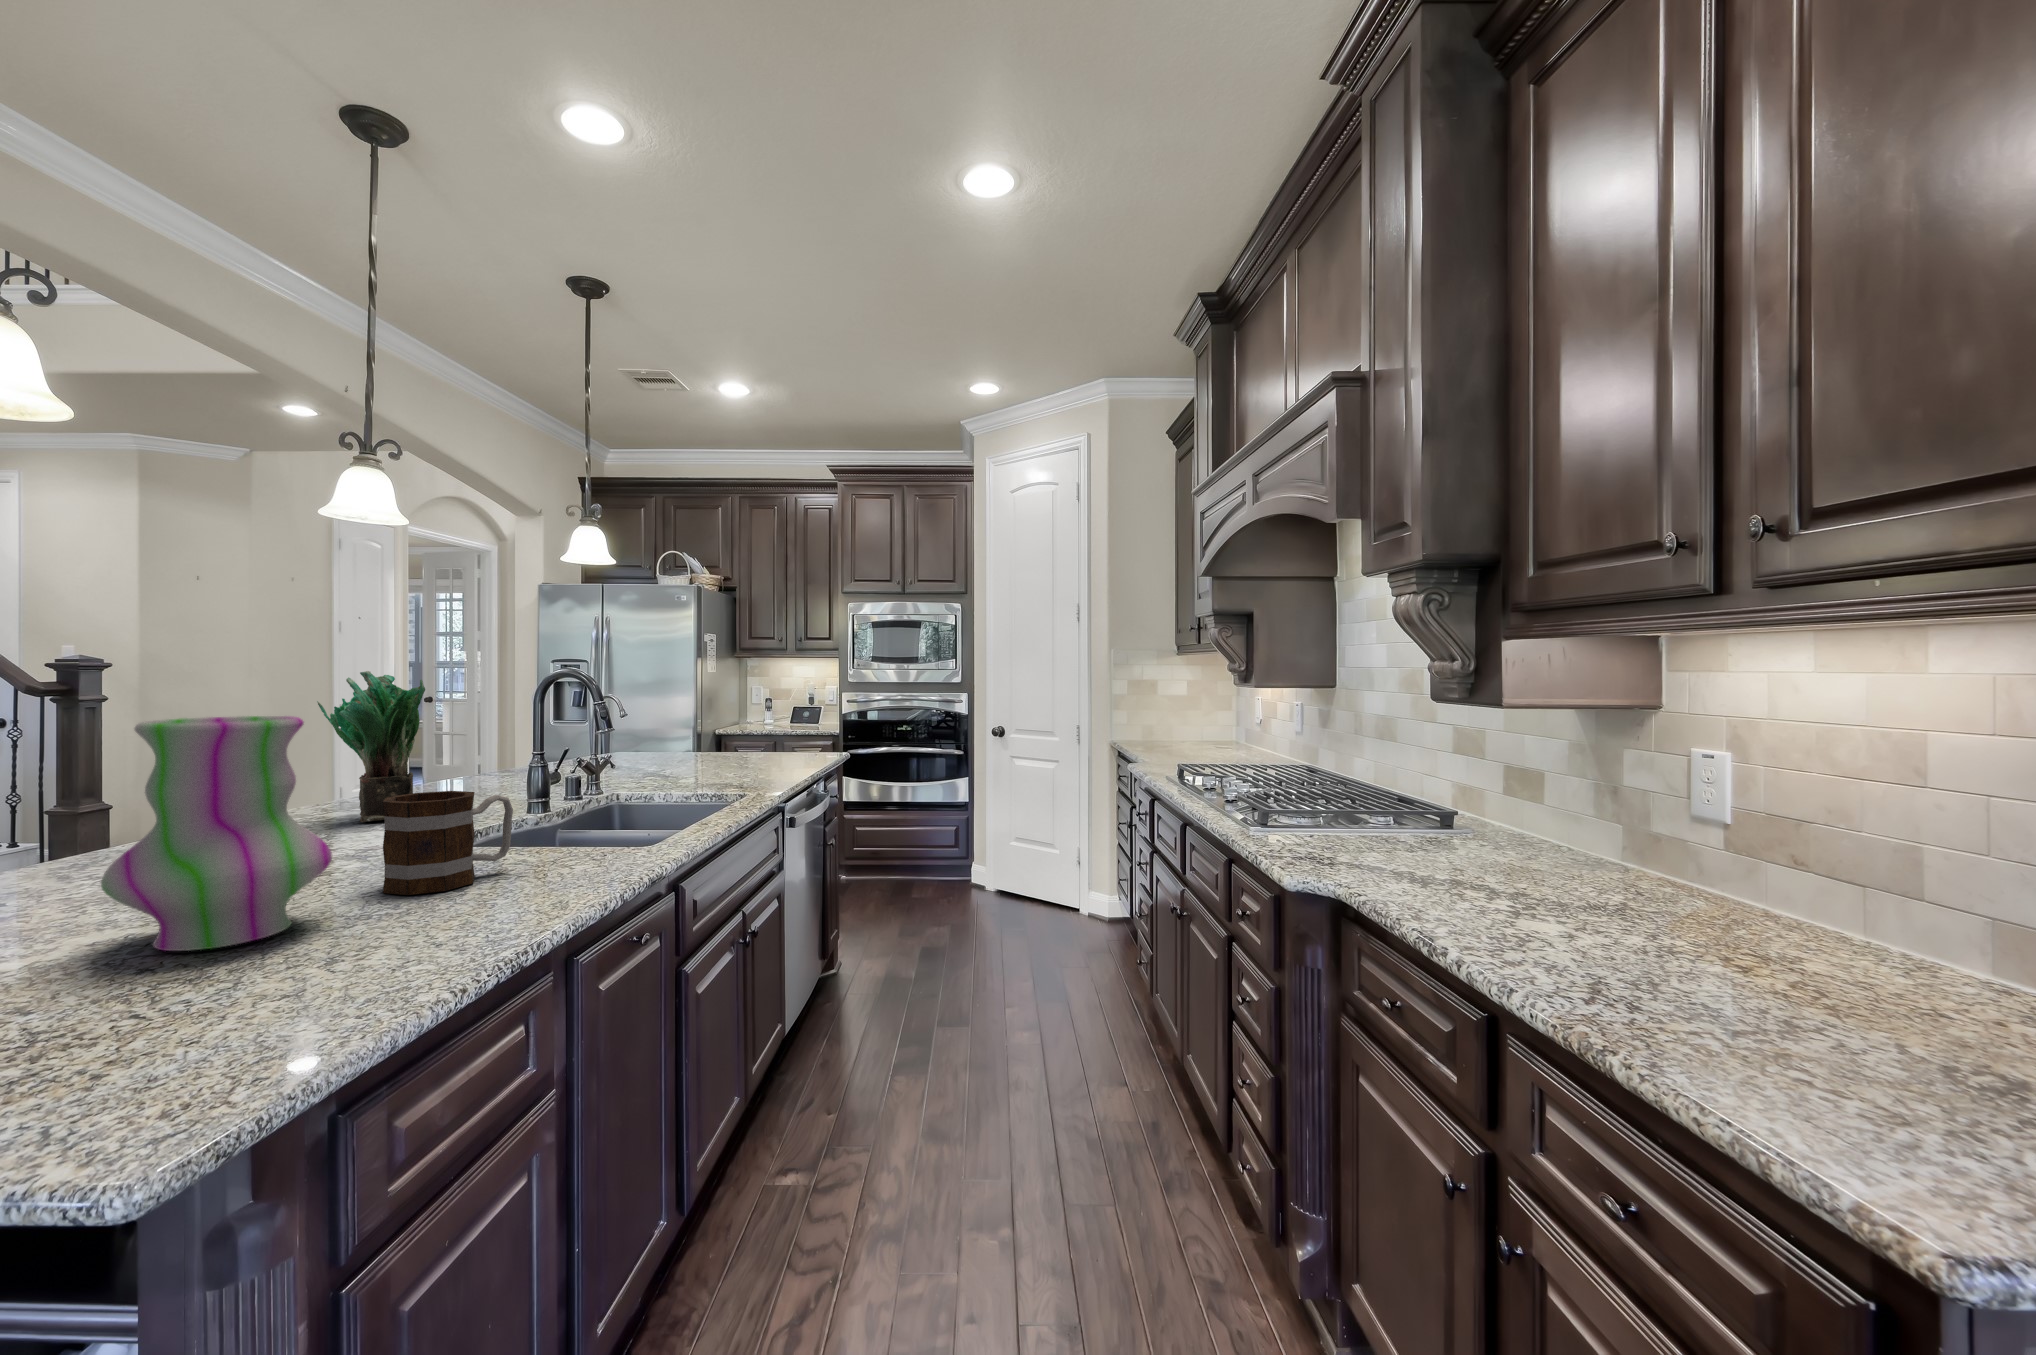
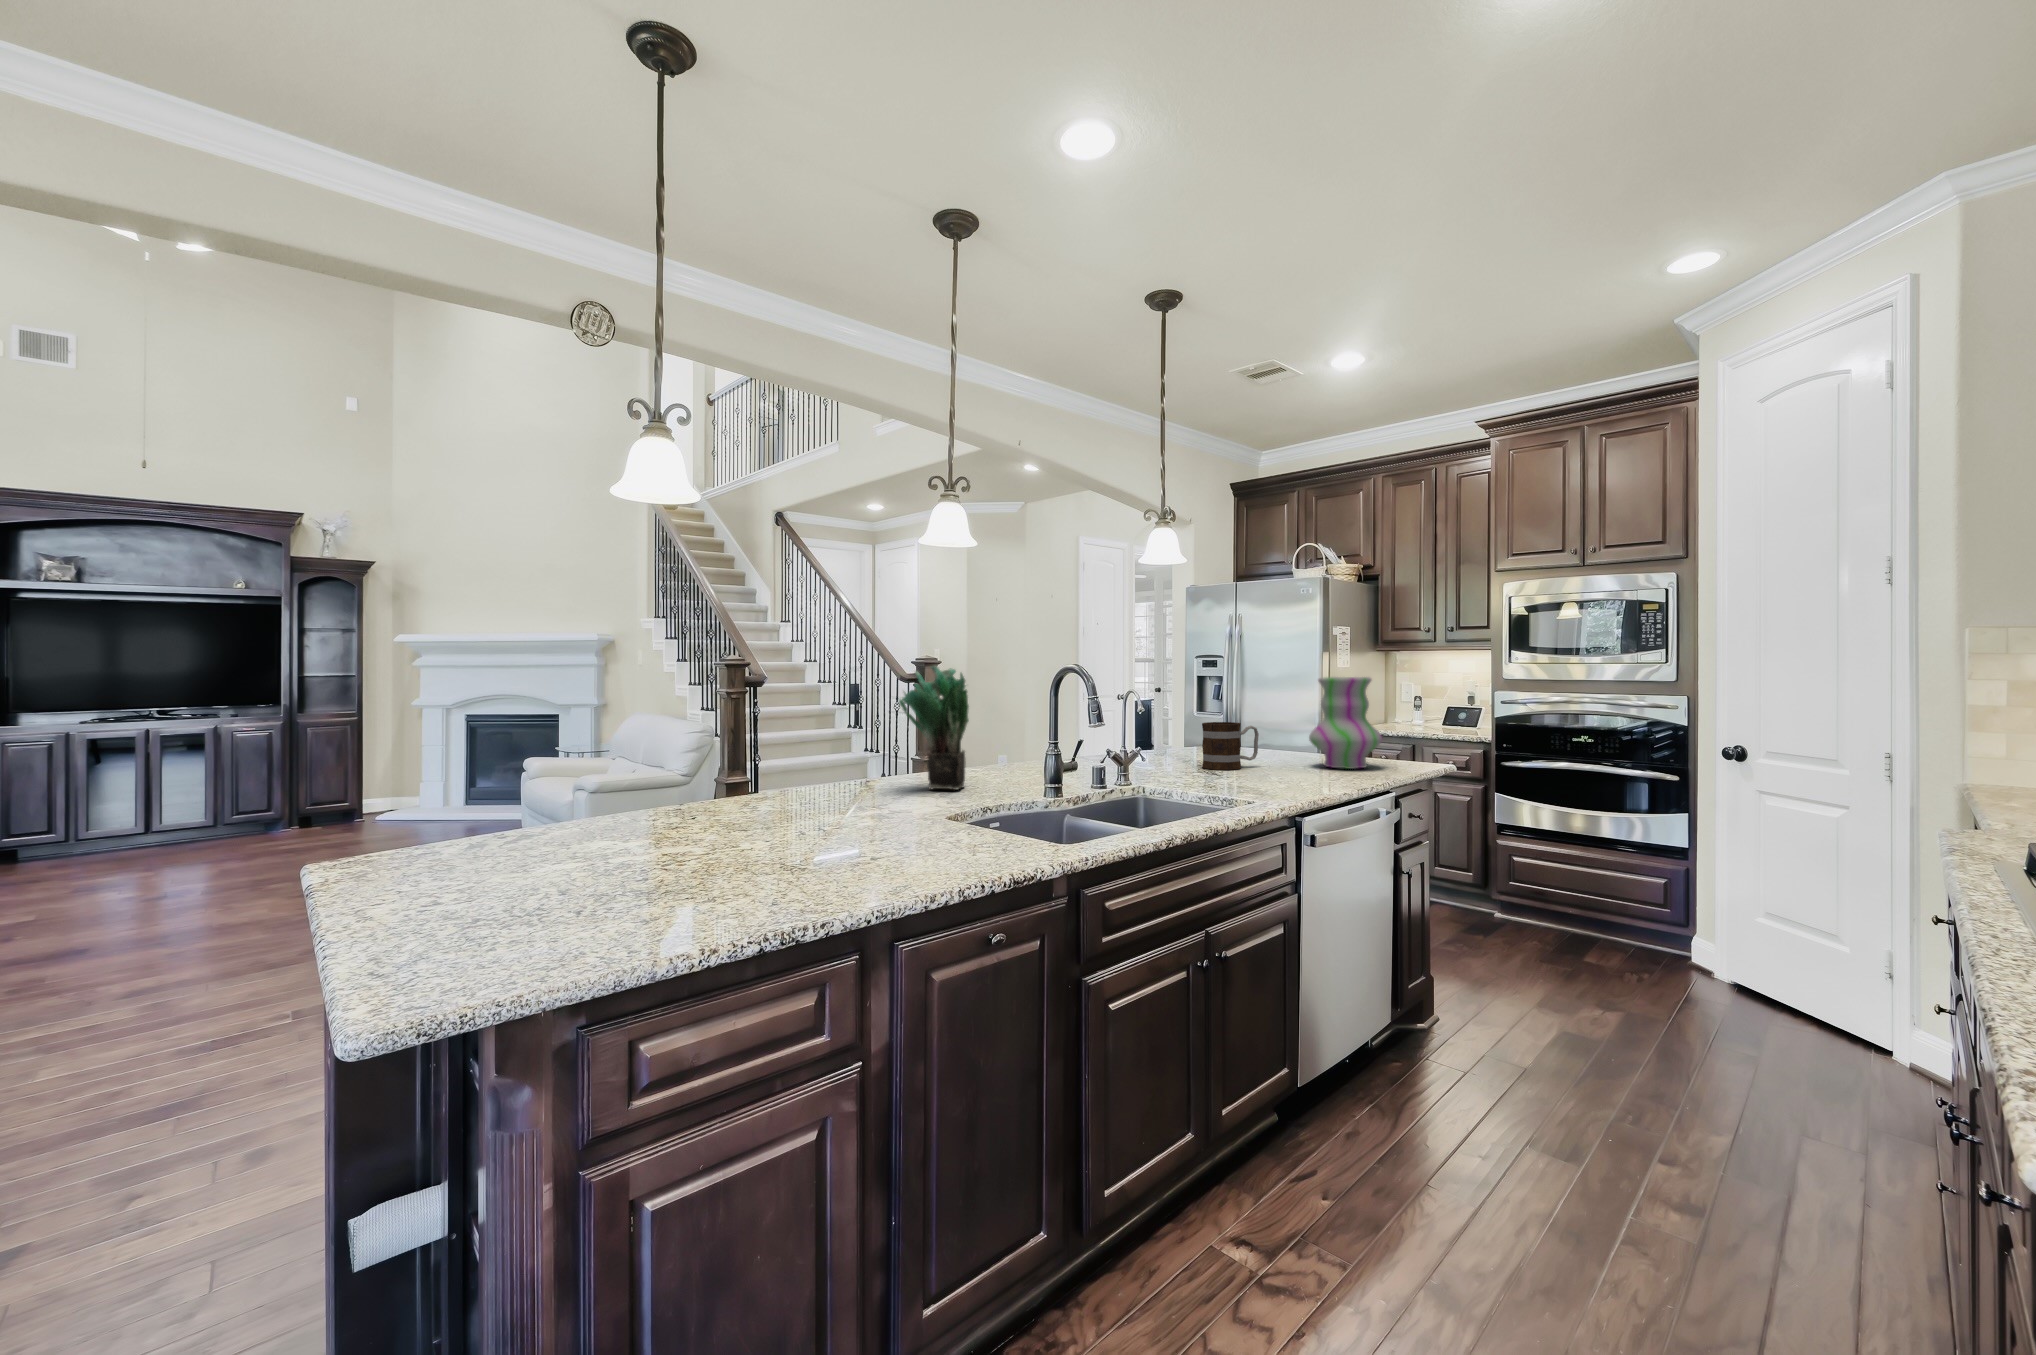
vase: present [101,716,332,951] -> present [1309,677,1382,769]
mug: present [382,791,513,895] -> present [1202,722,1259,770]

